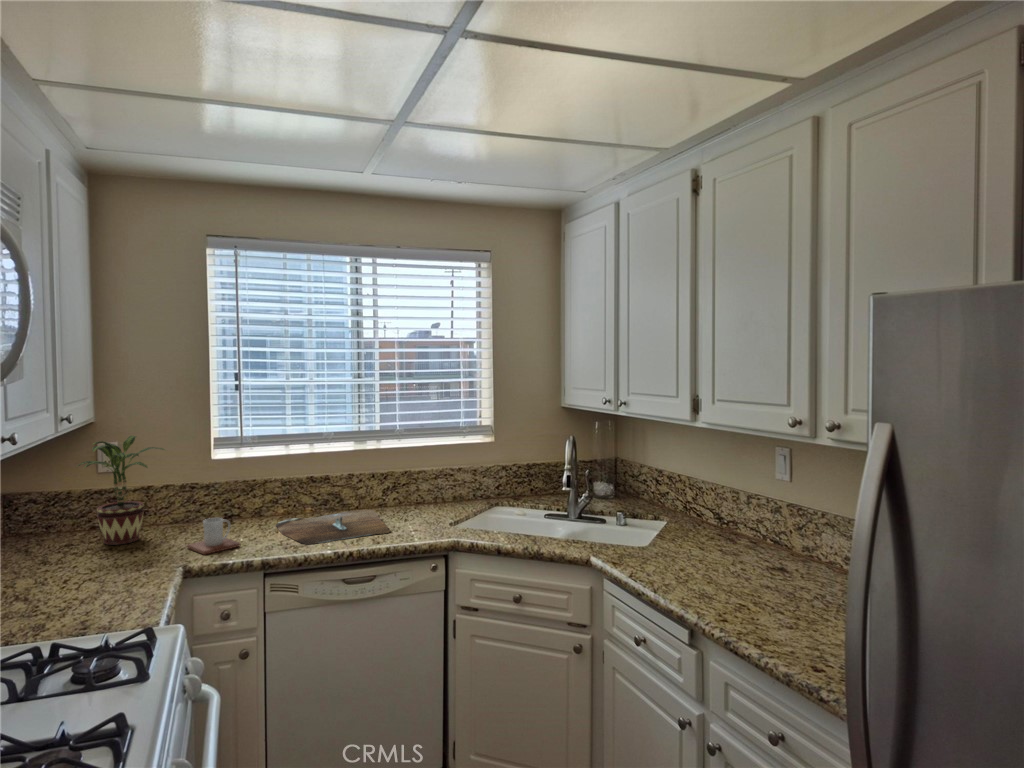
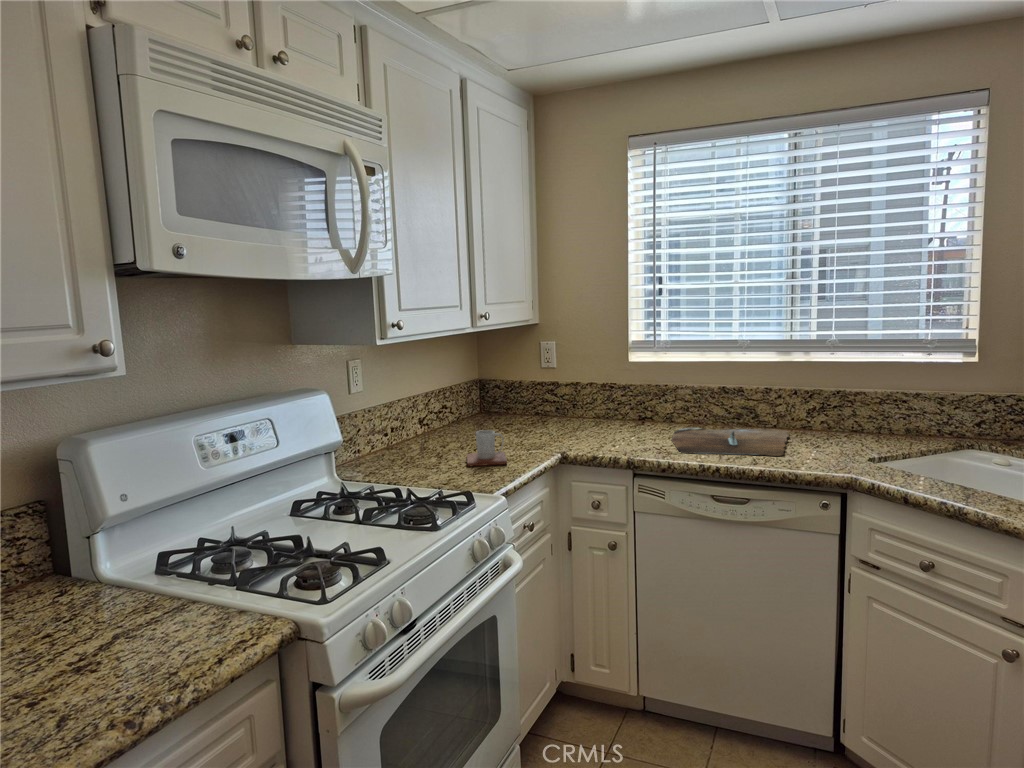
potted plant: present [78,436,165,545] -> none [511,334,578,428]
mug: present [187,518,241,555] -> present [467,430,507,466]

